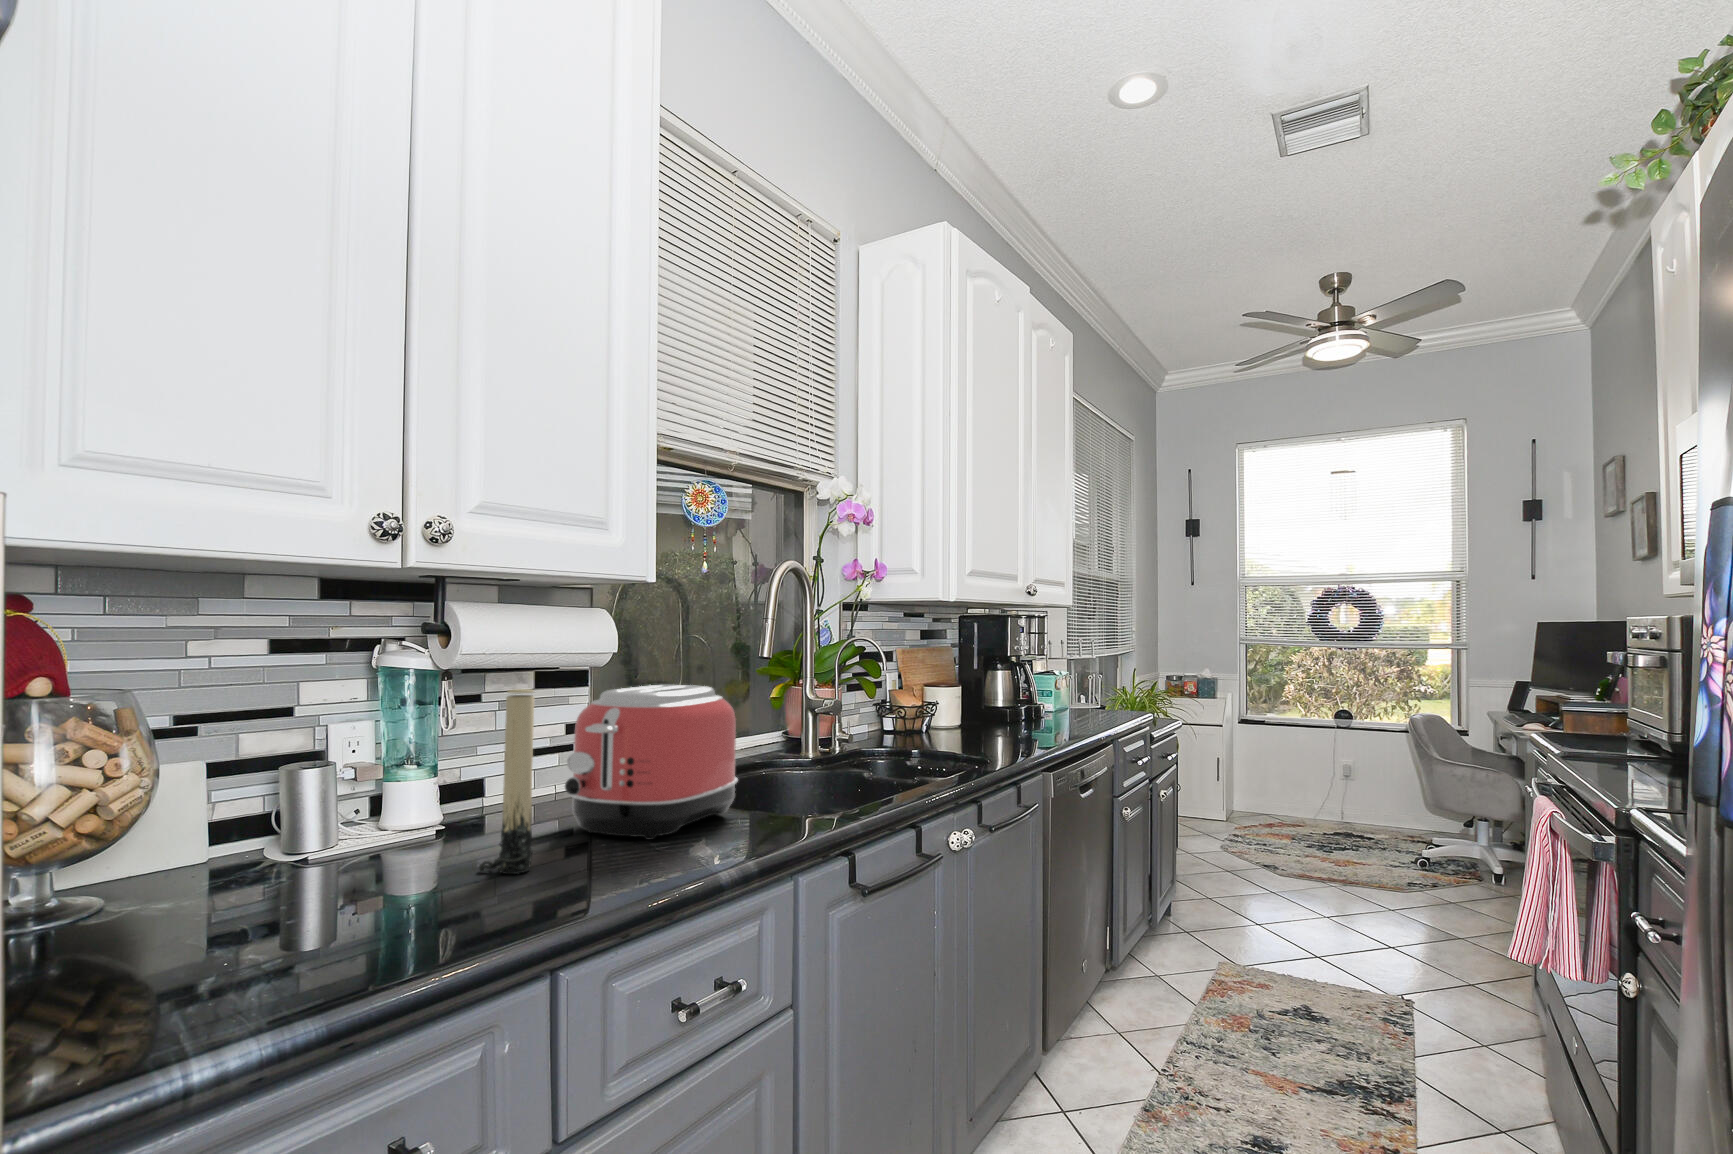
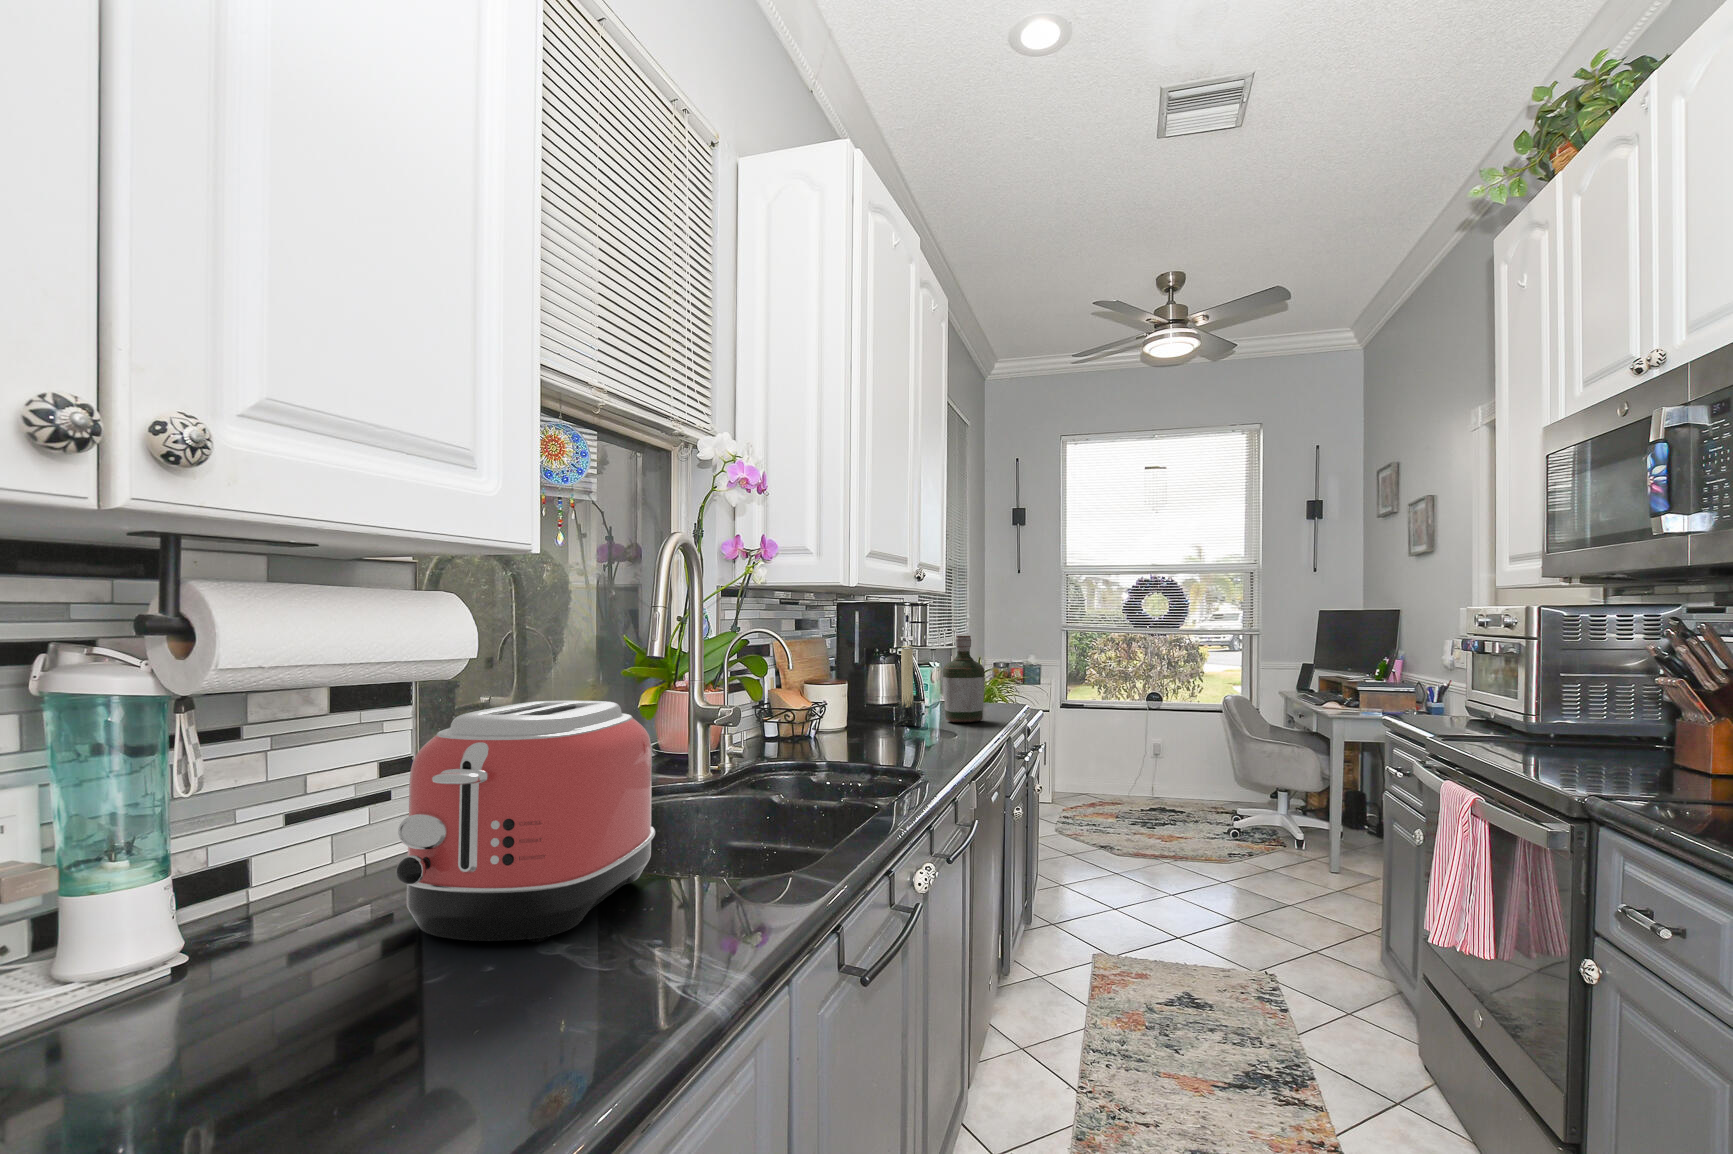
bottle: none [1055,644,1096,726] -> present [943,636,985,723]
candle: present [479,689,534,874] -> present [893,646,916,726]

